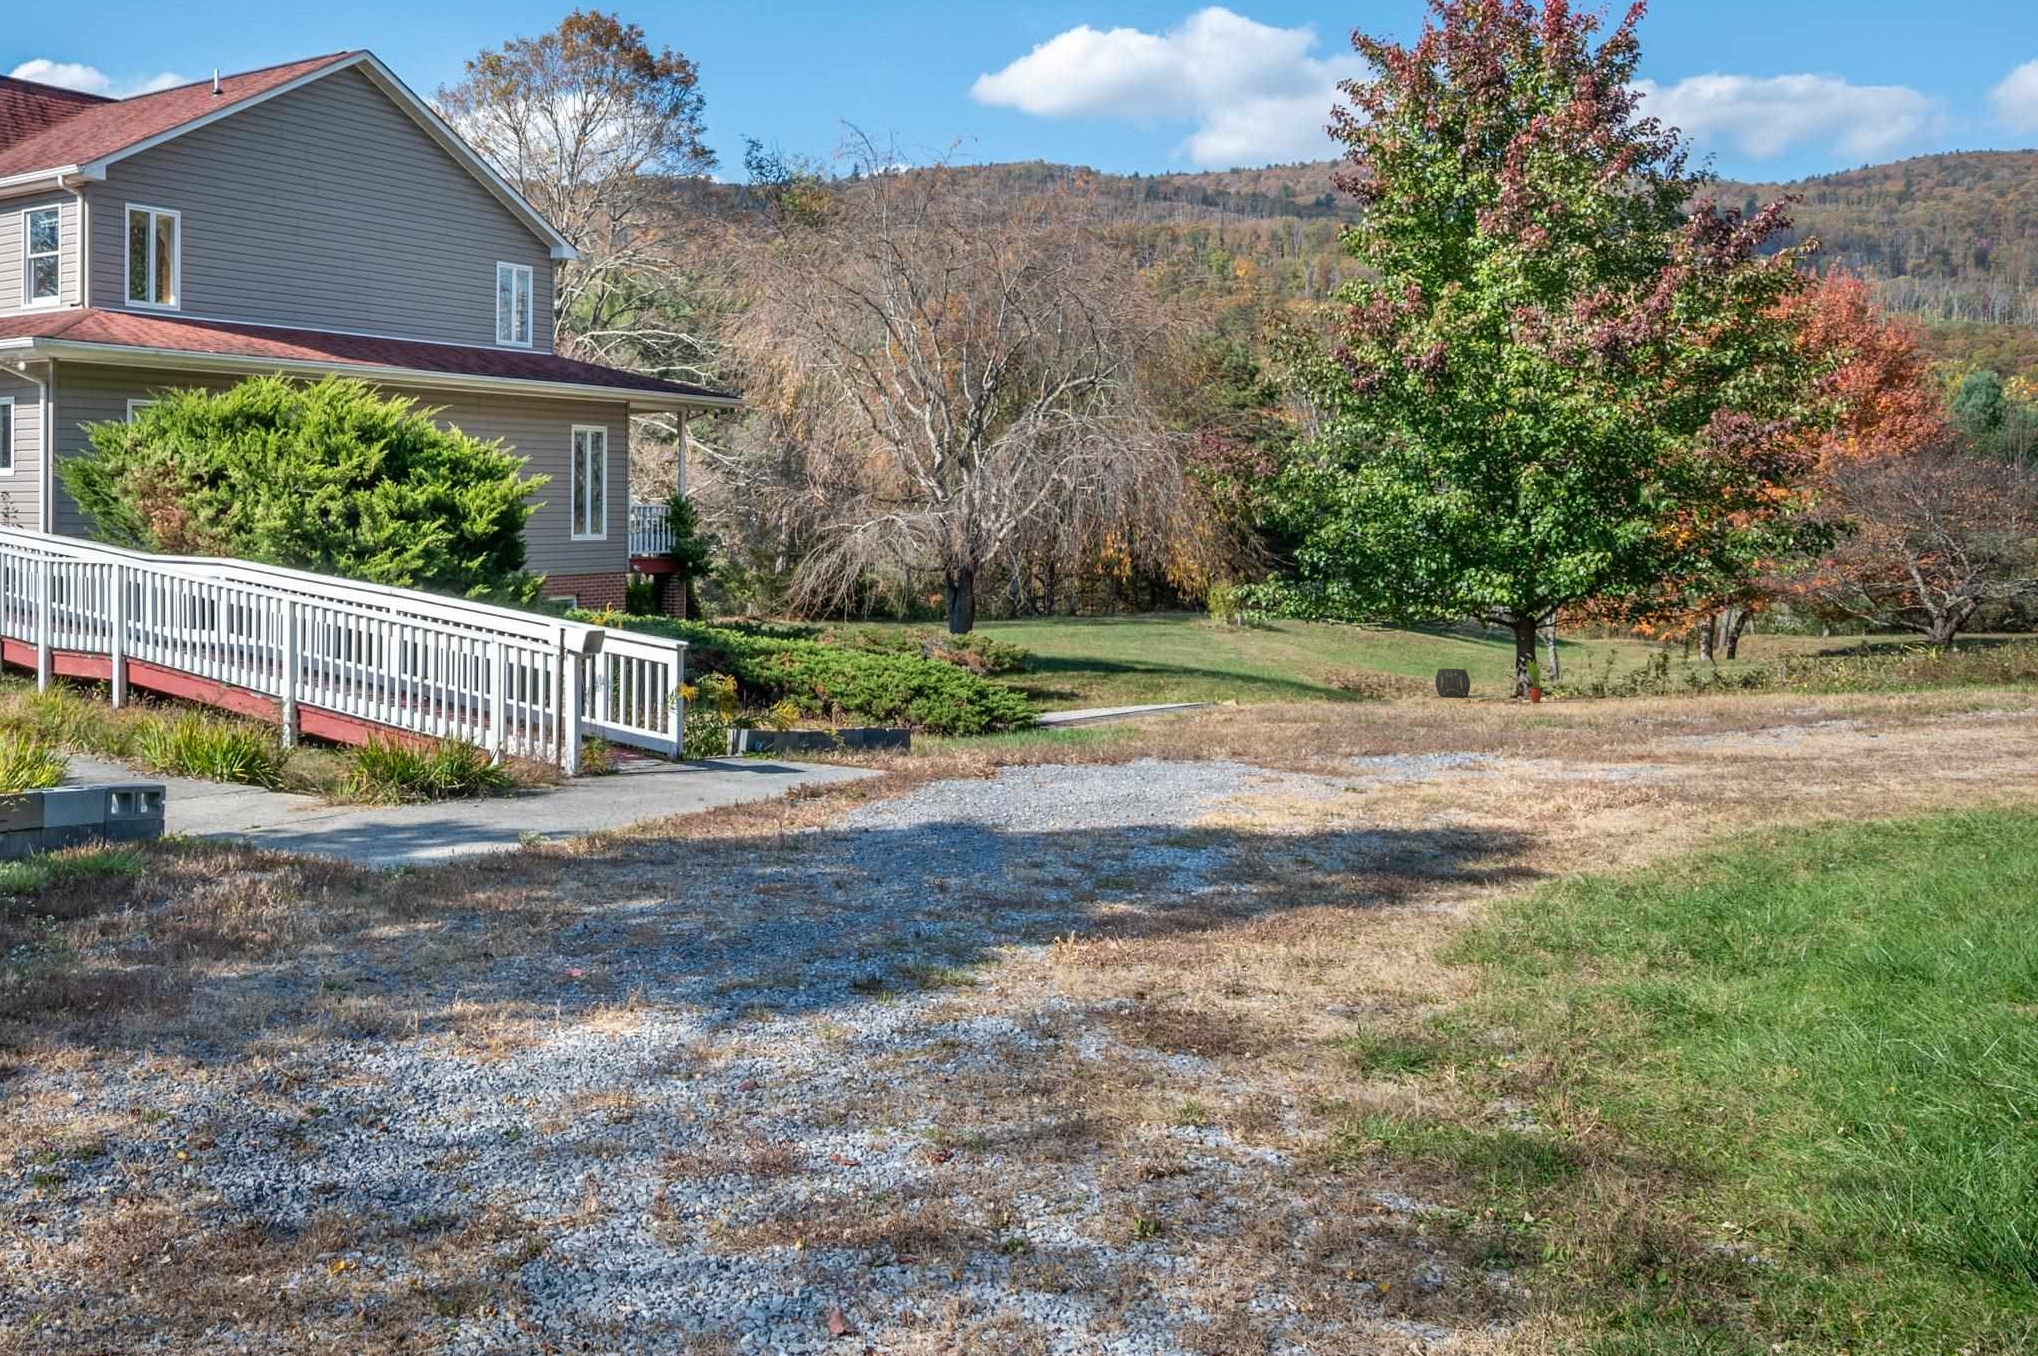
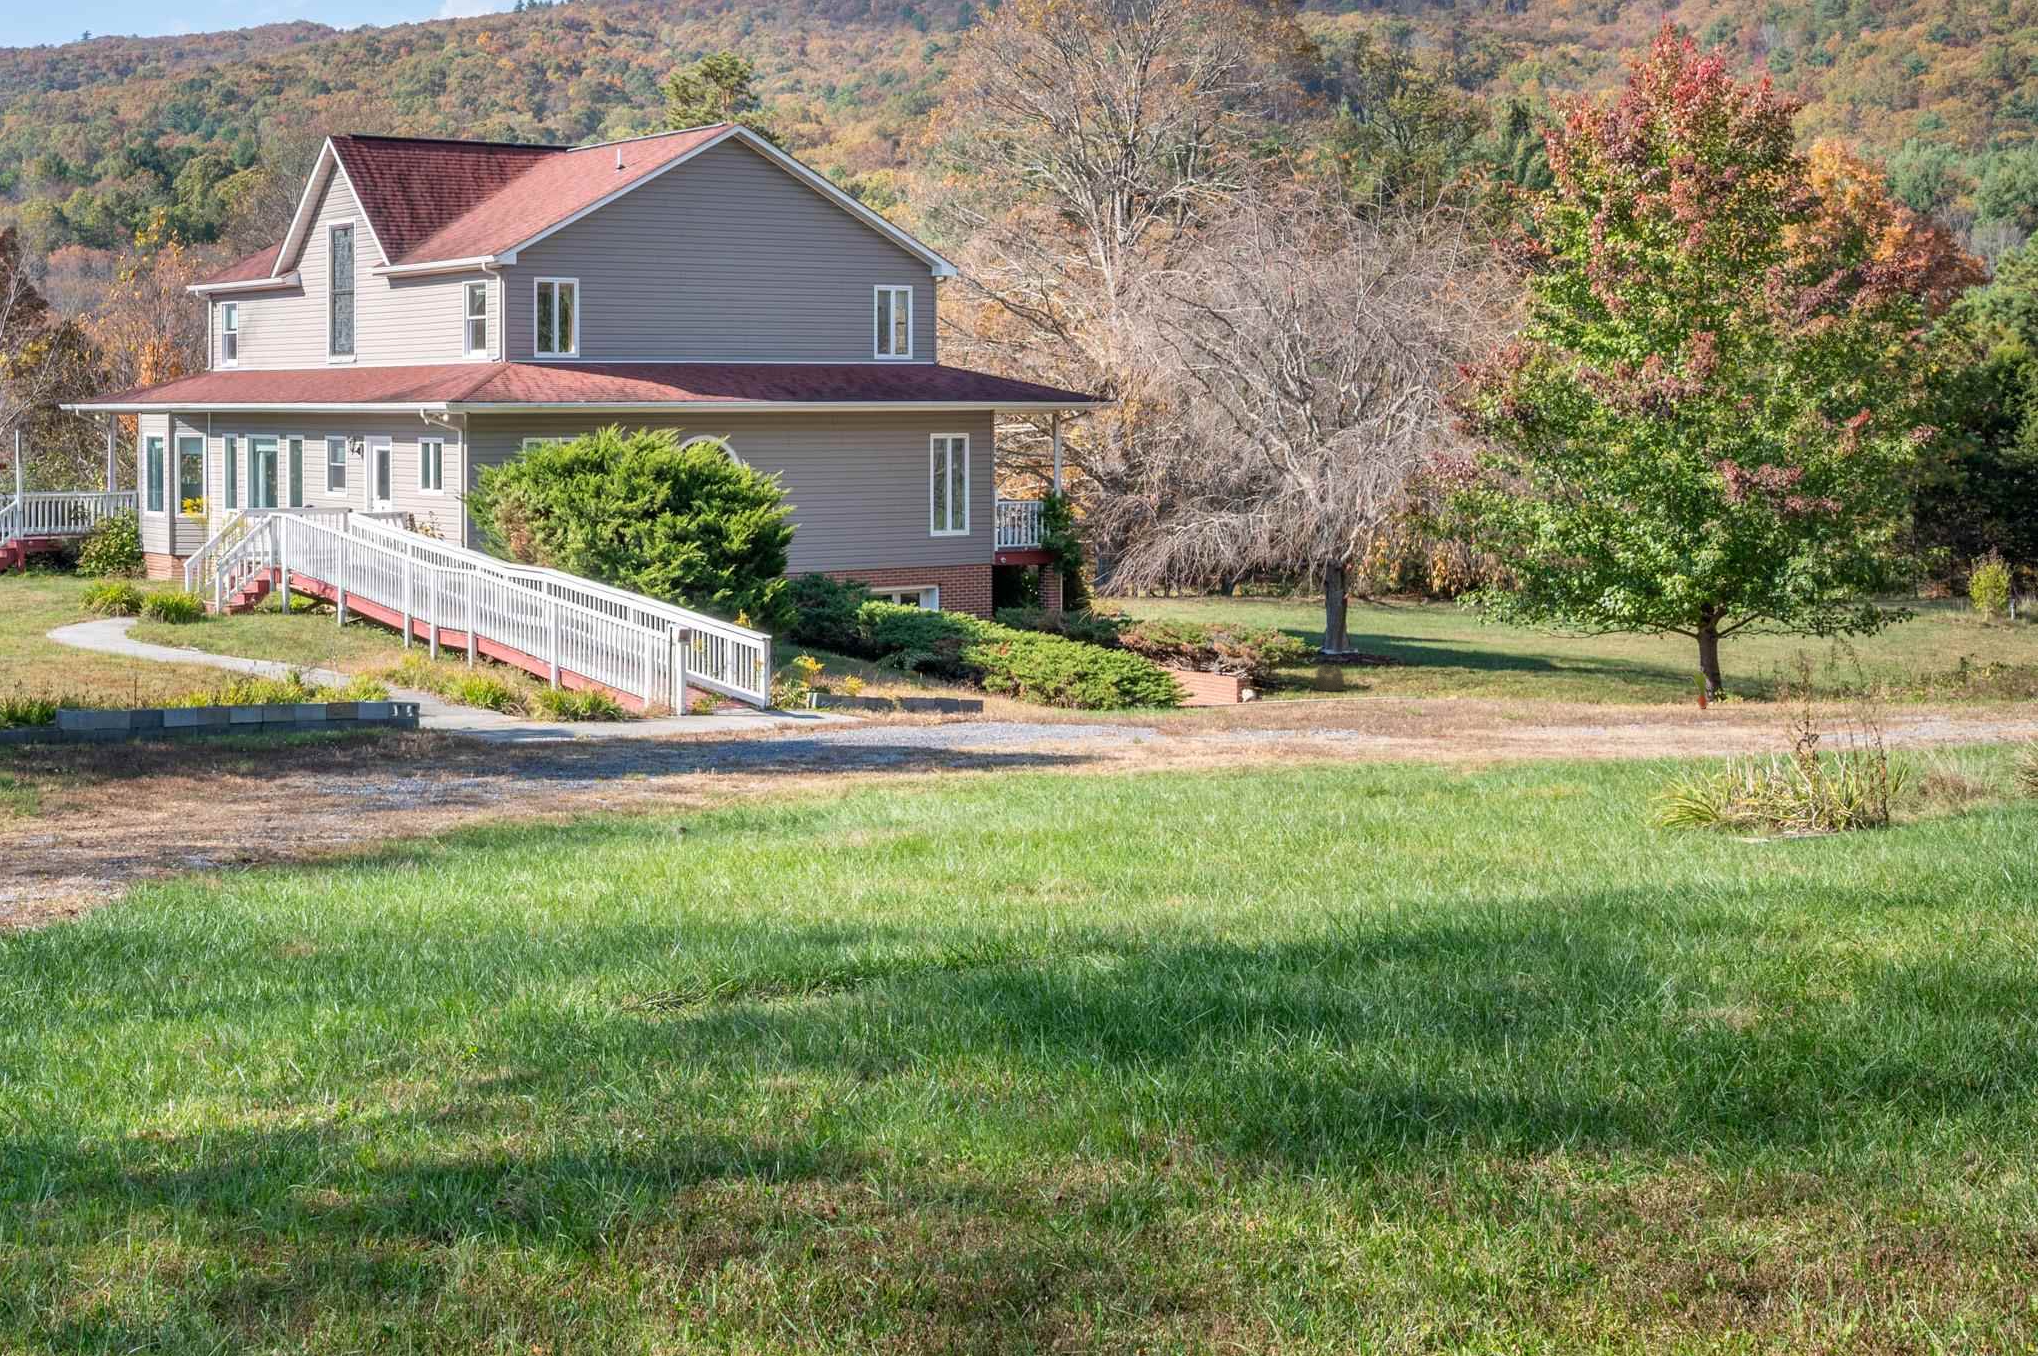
woven basket: present [1435,669,1470,698] -> present [1316,667,1344,691]

